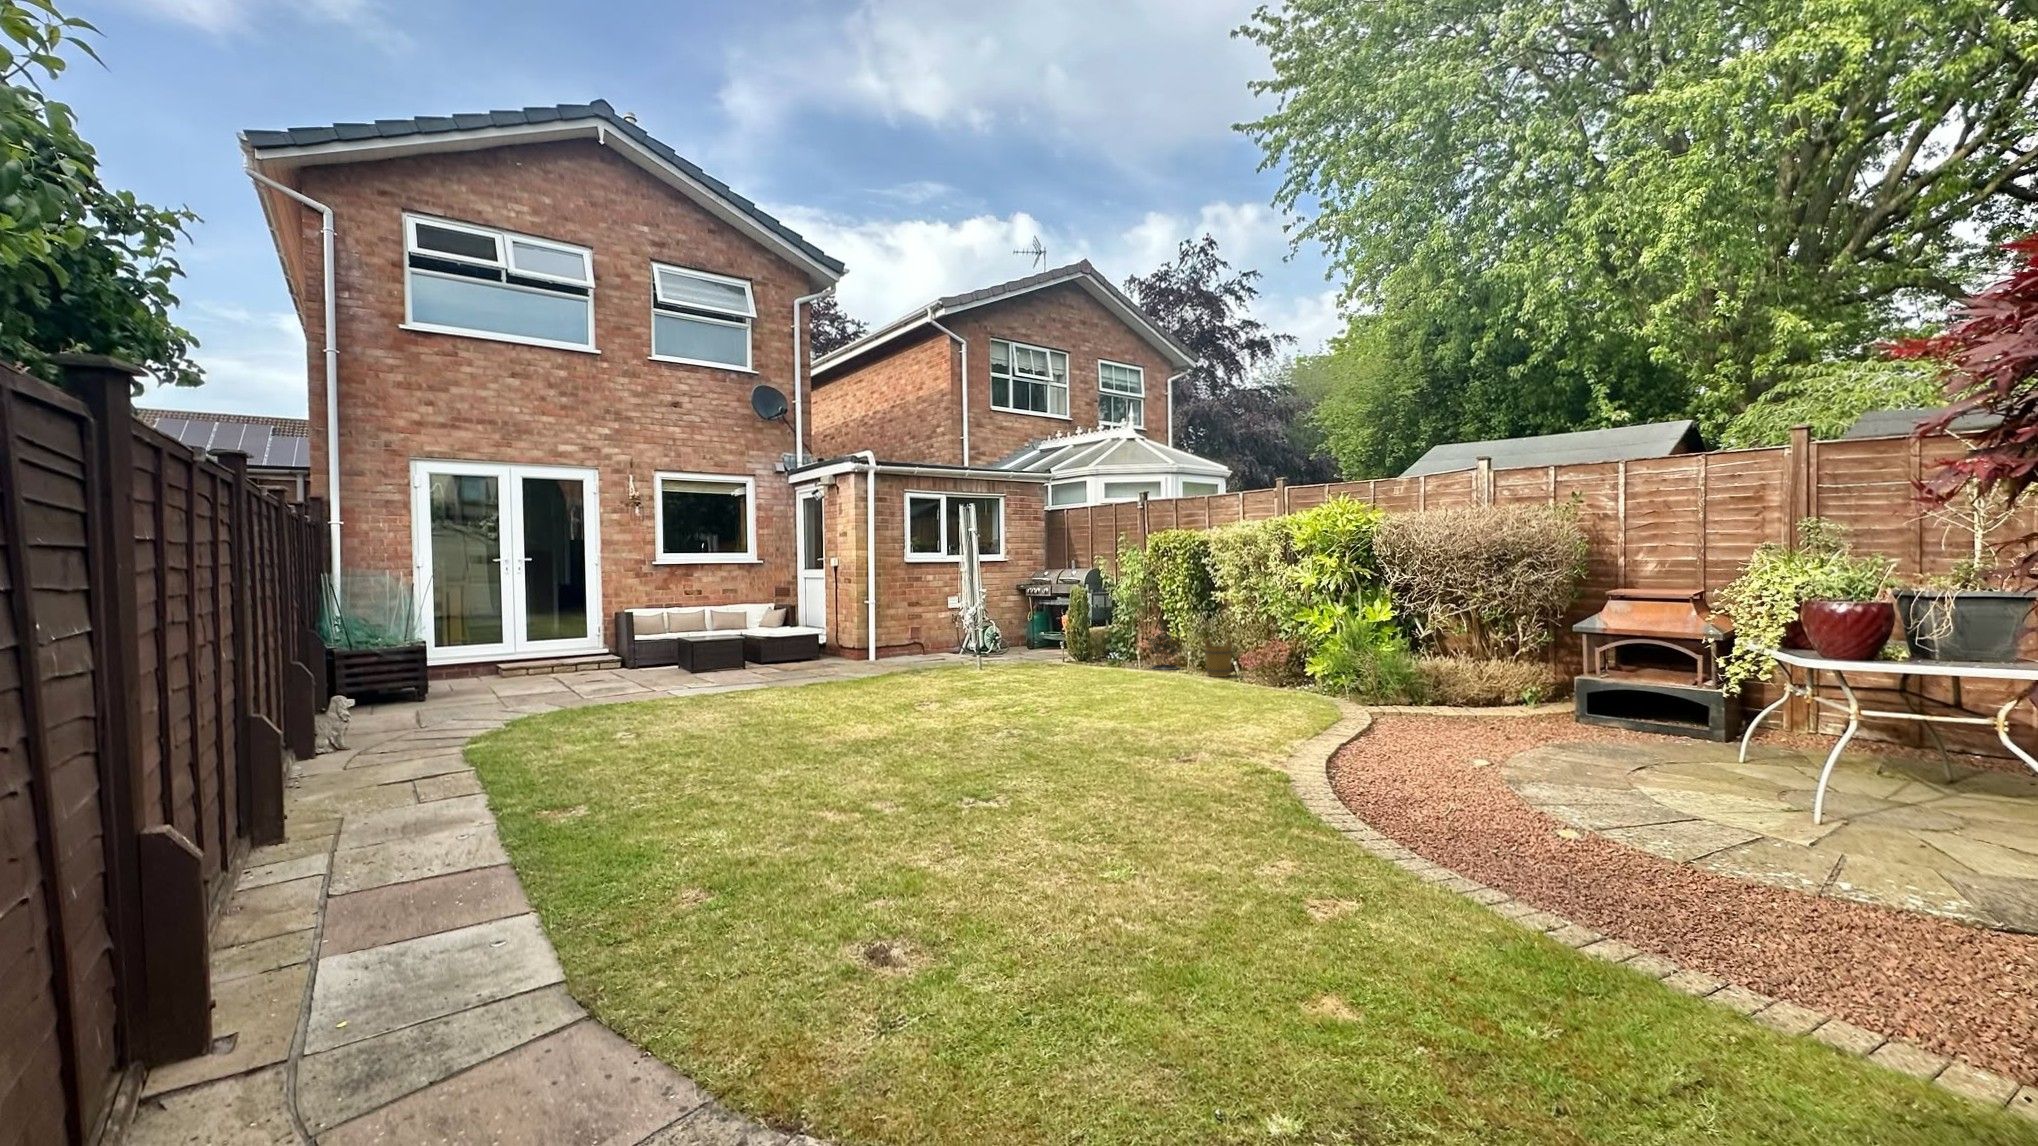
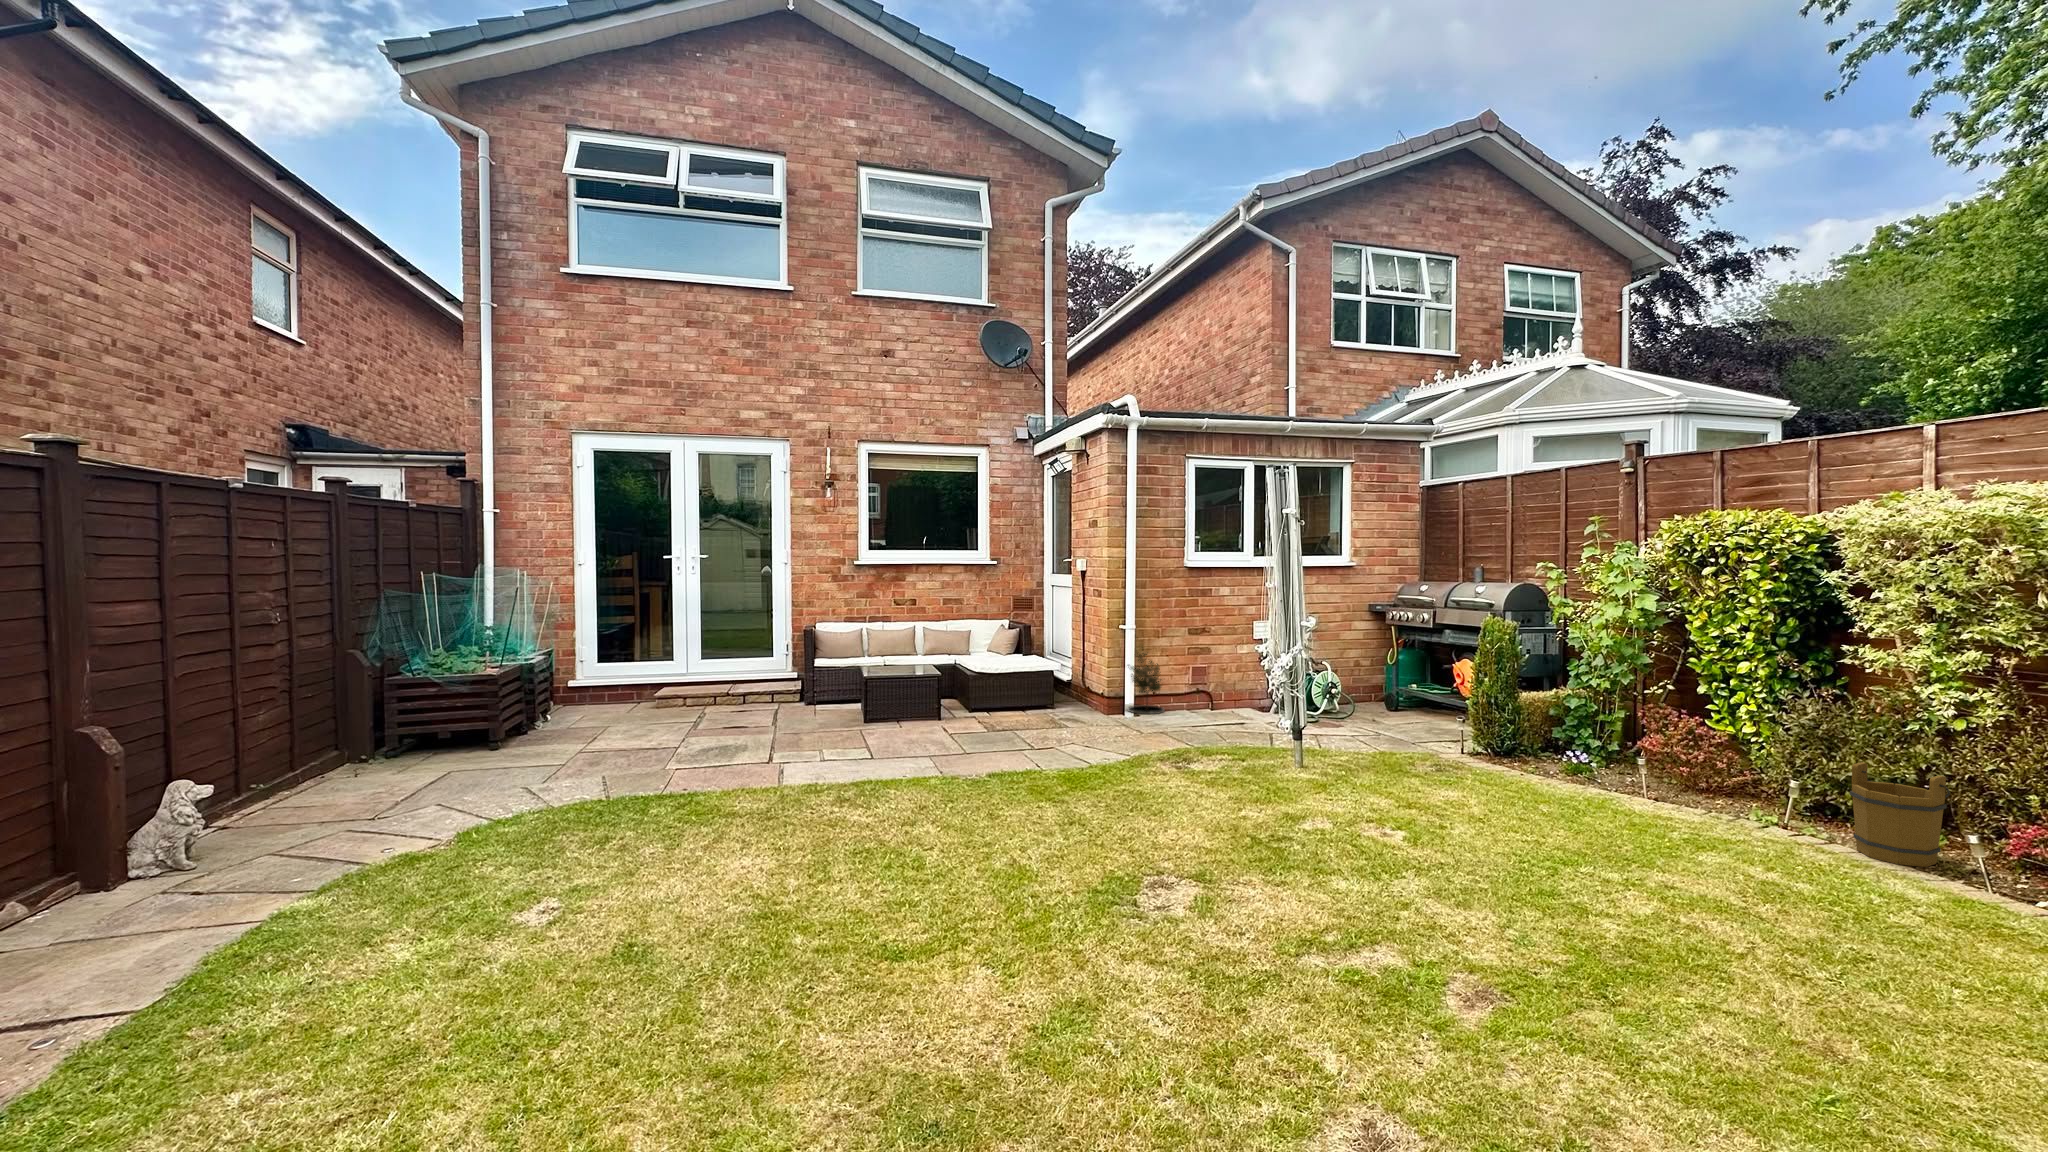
potted tree: present [1148,622,1179,670] -> present [1128,647,1164,714]

